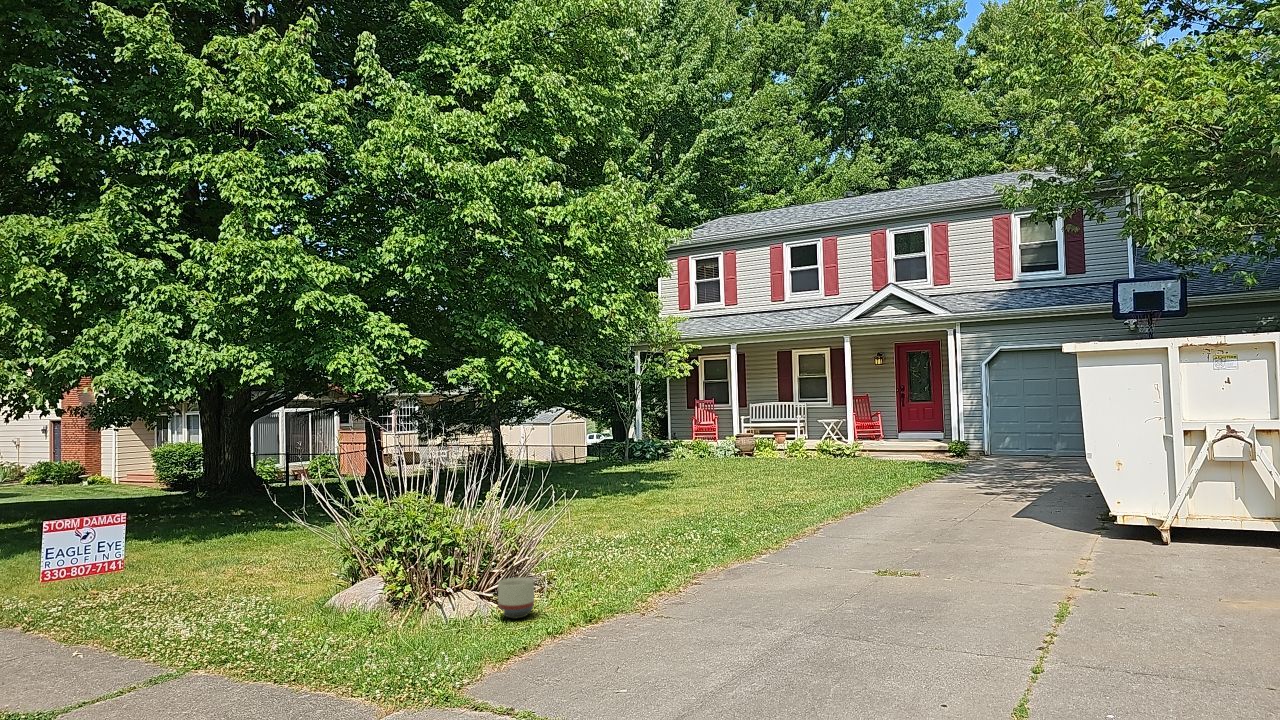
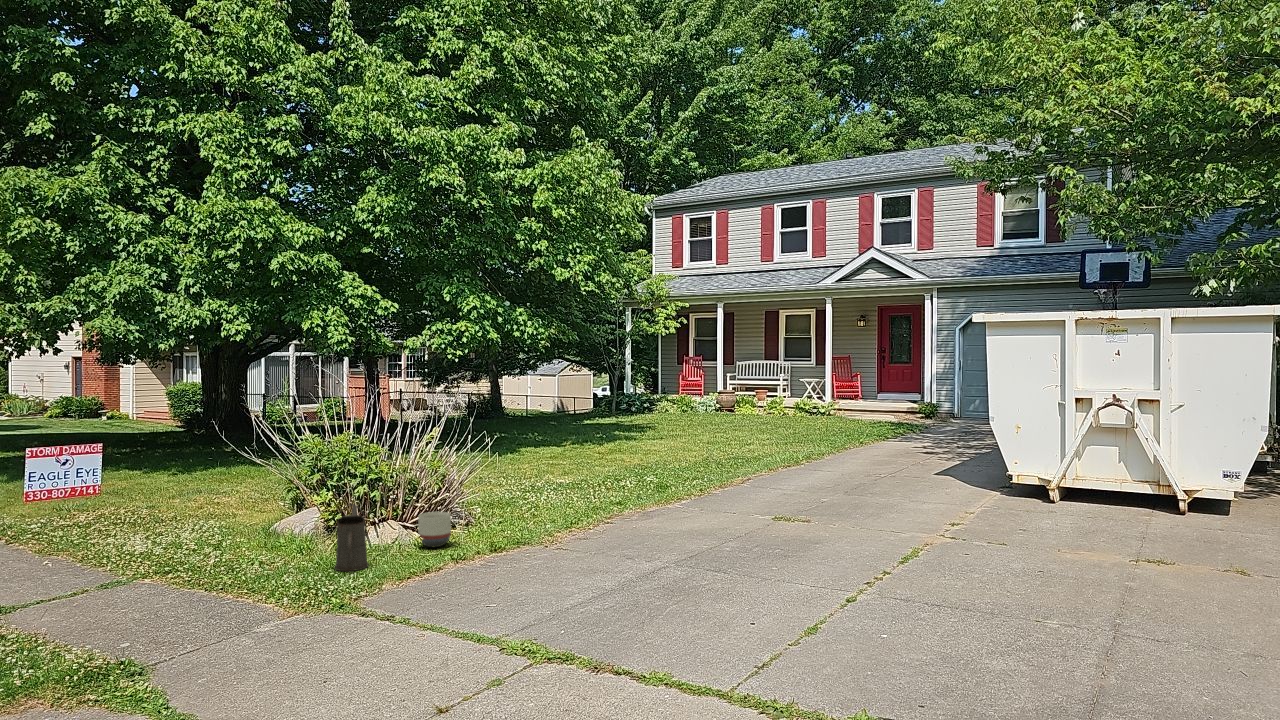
watering can: none [415,573,452,652] -> present [335,504,369,571]

